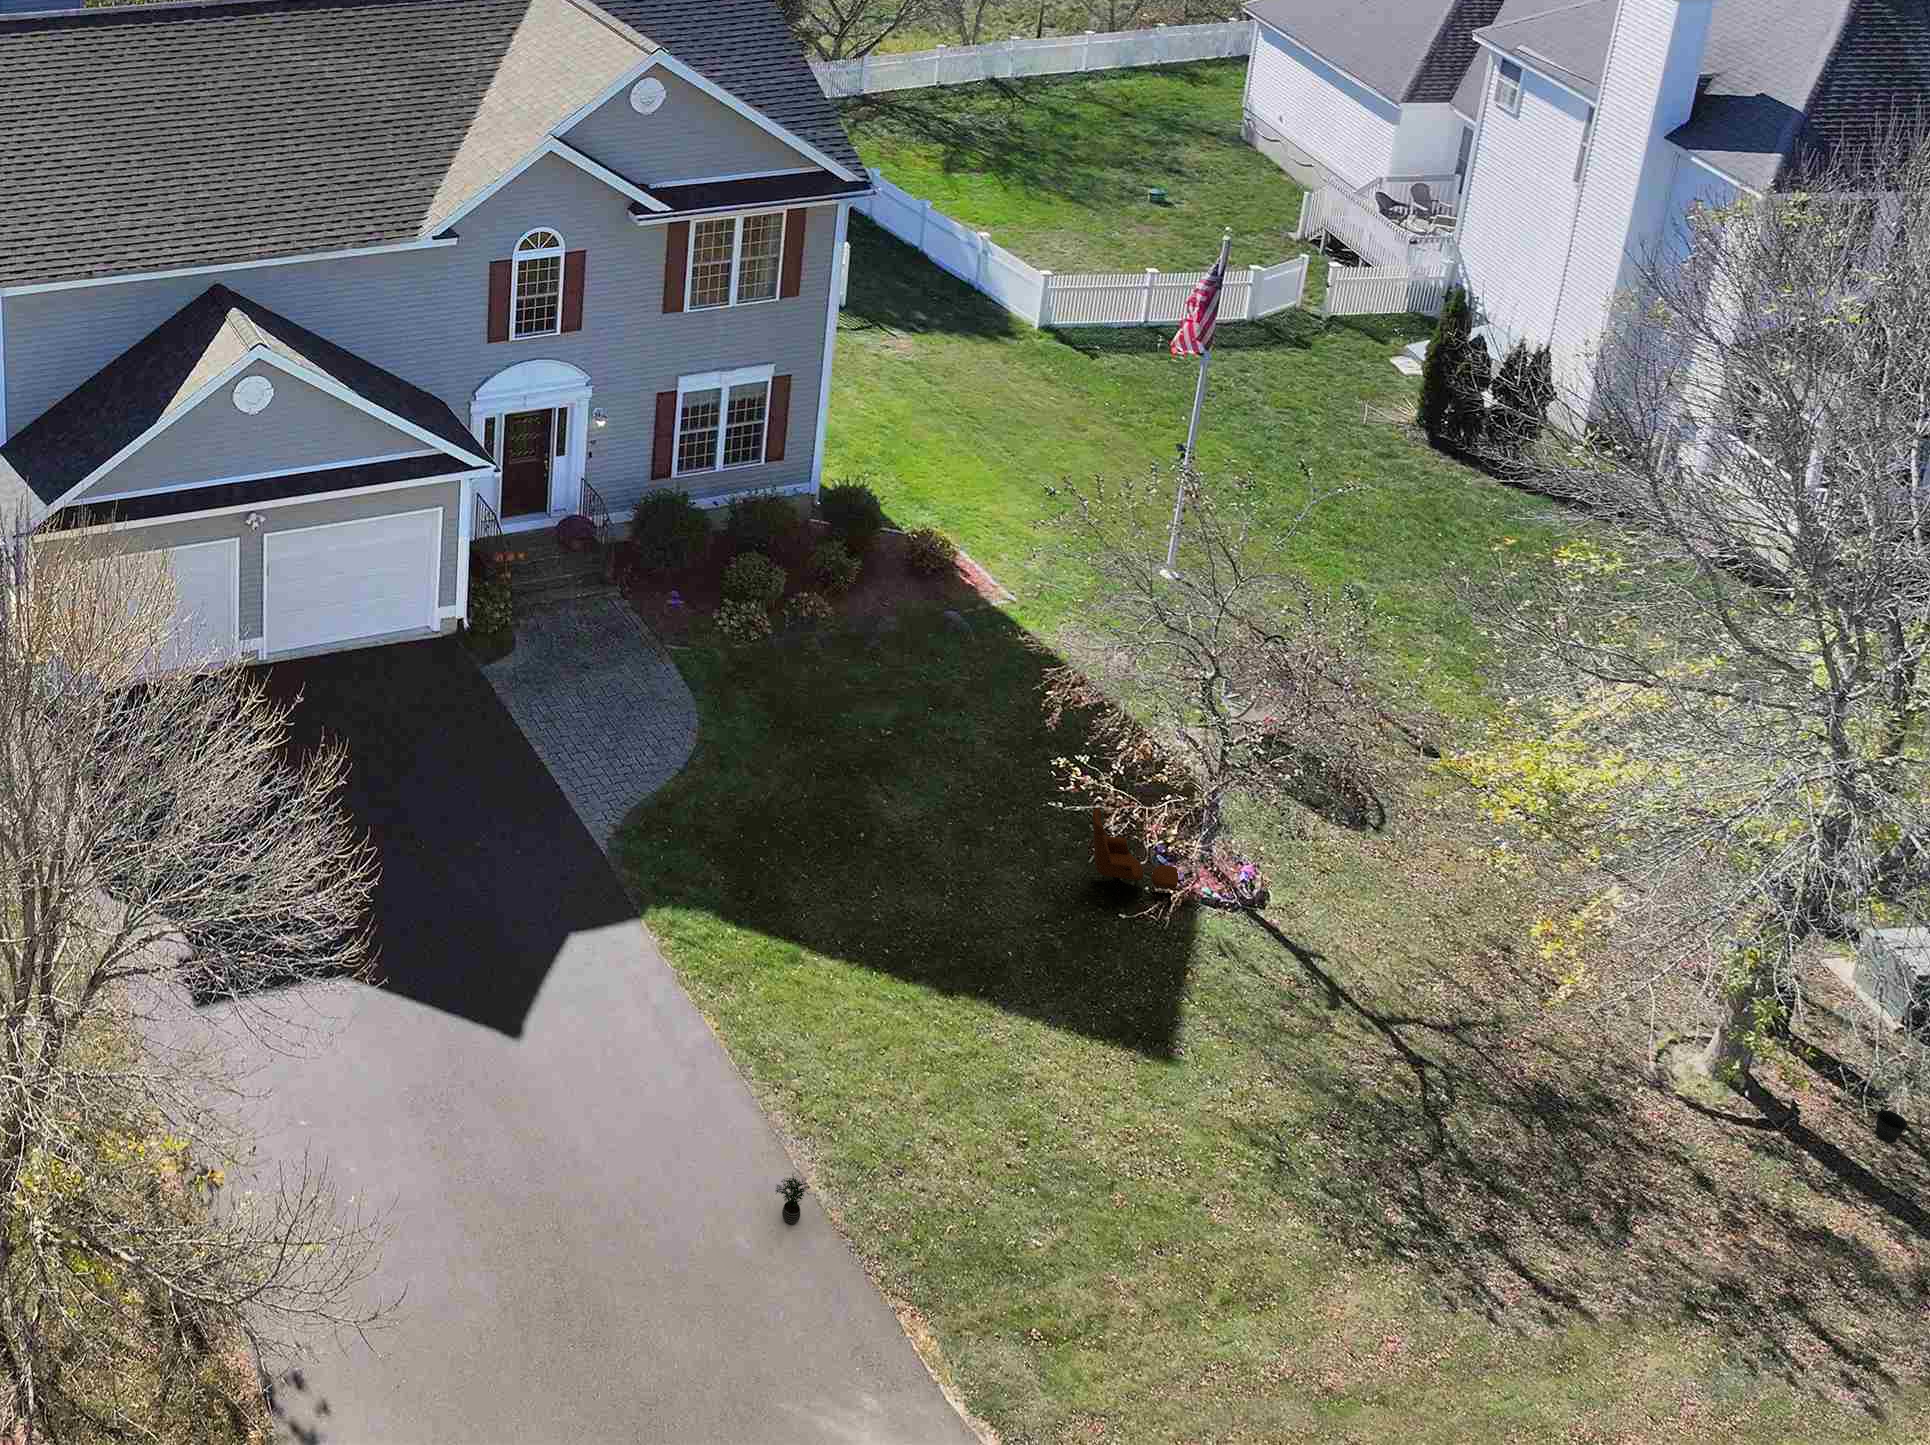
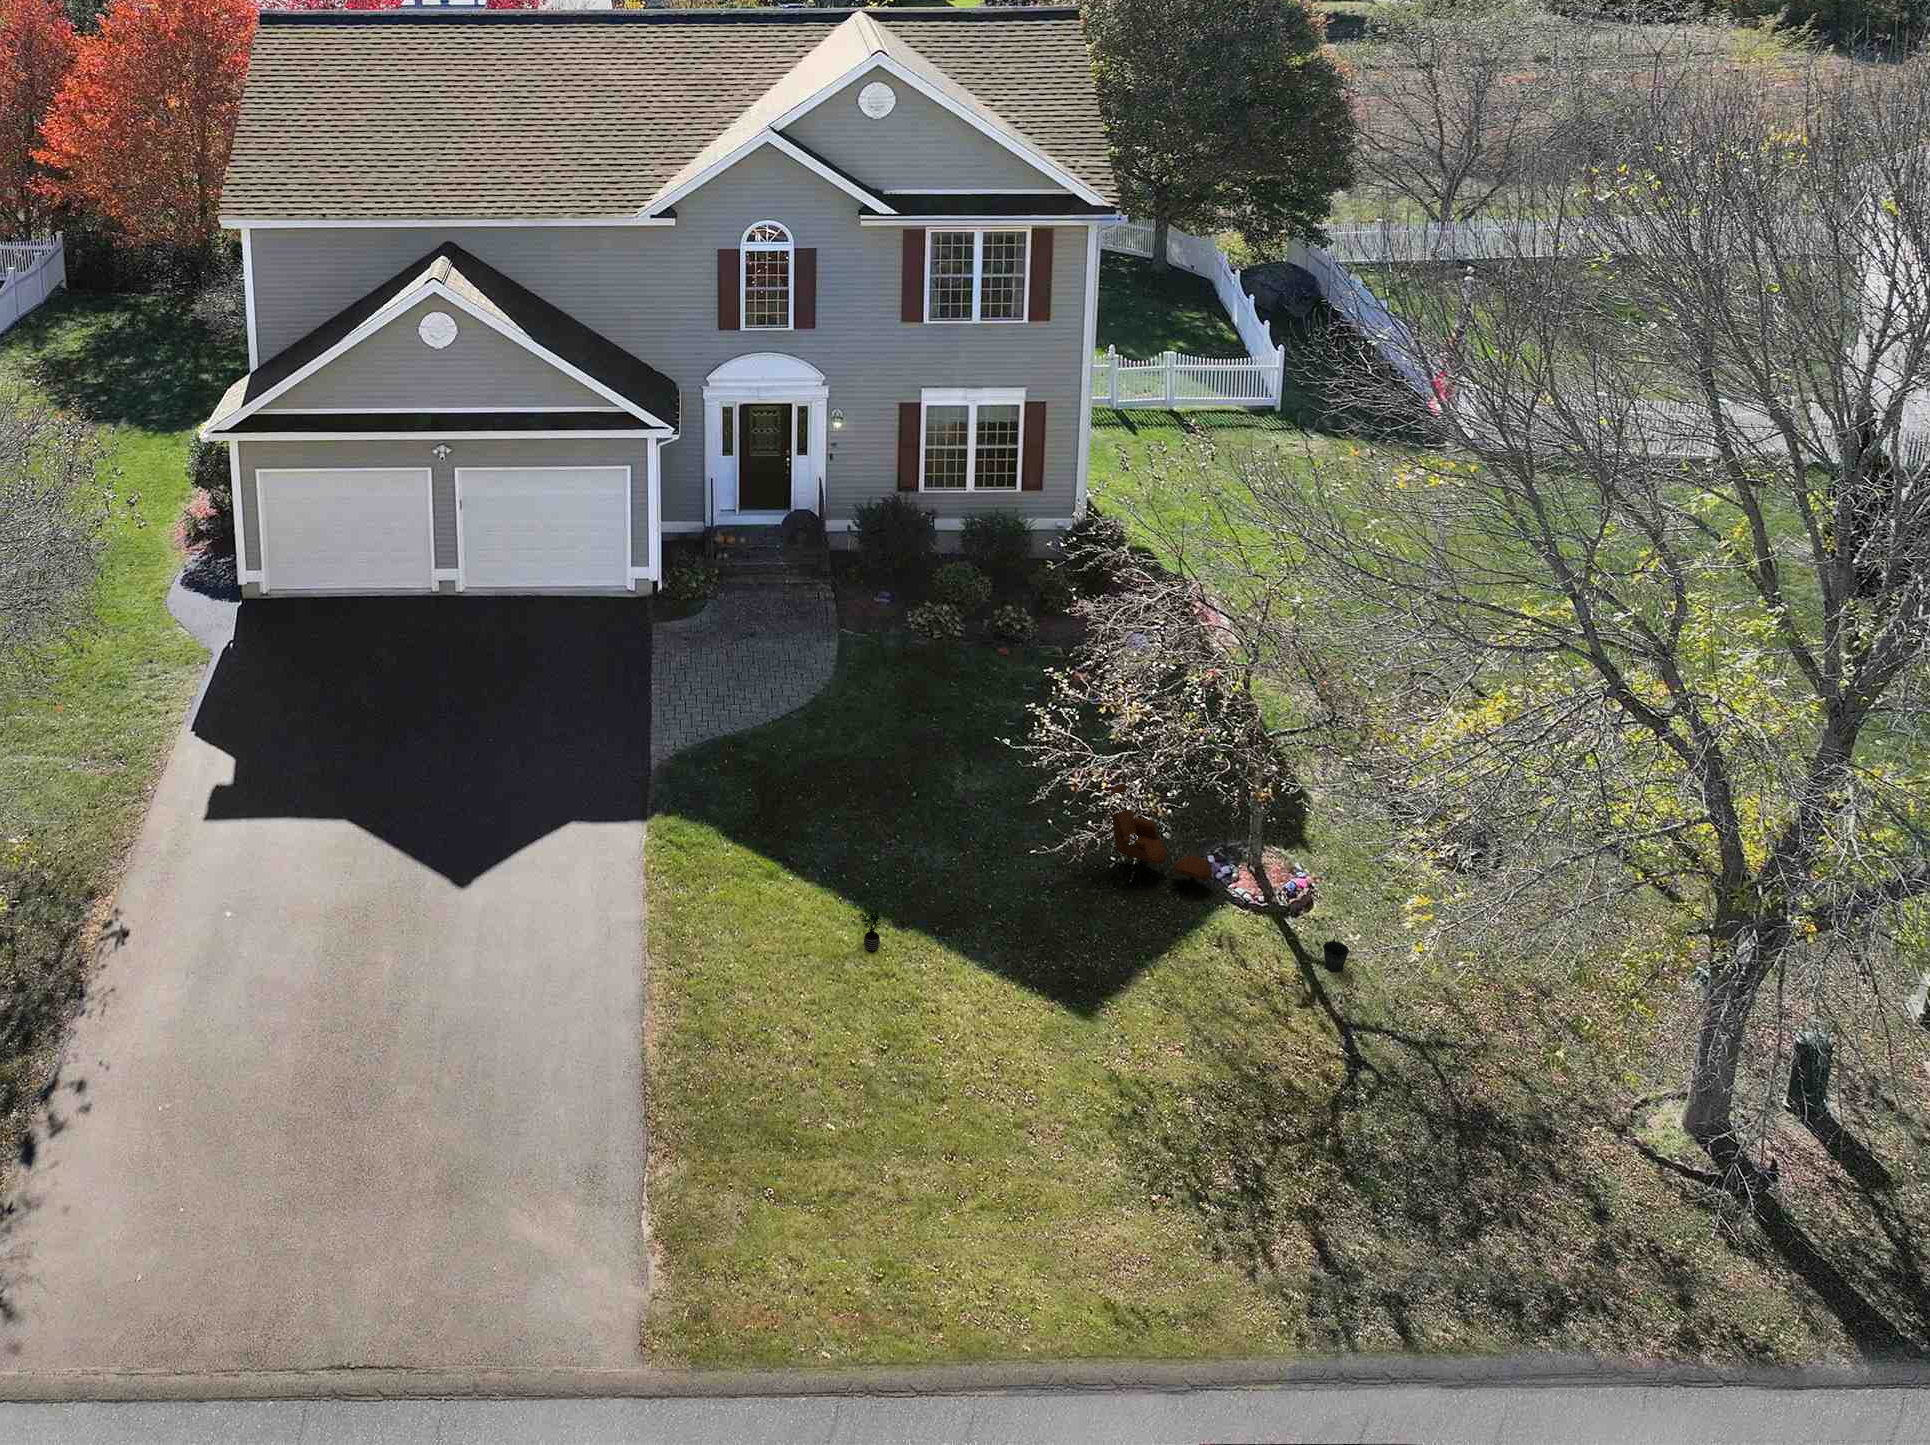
bucket: present [1876,1105,1907,1143] -> present [1323,935,1349,972]
potted plant: present [776,1174,810,1225] -> present [858,908,887,952]

